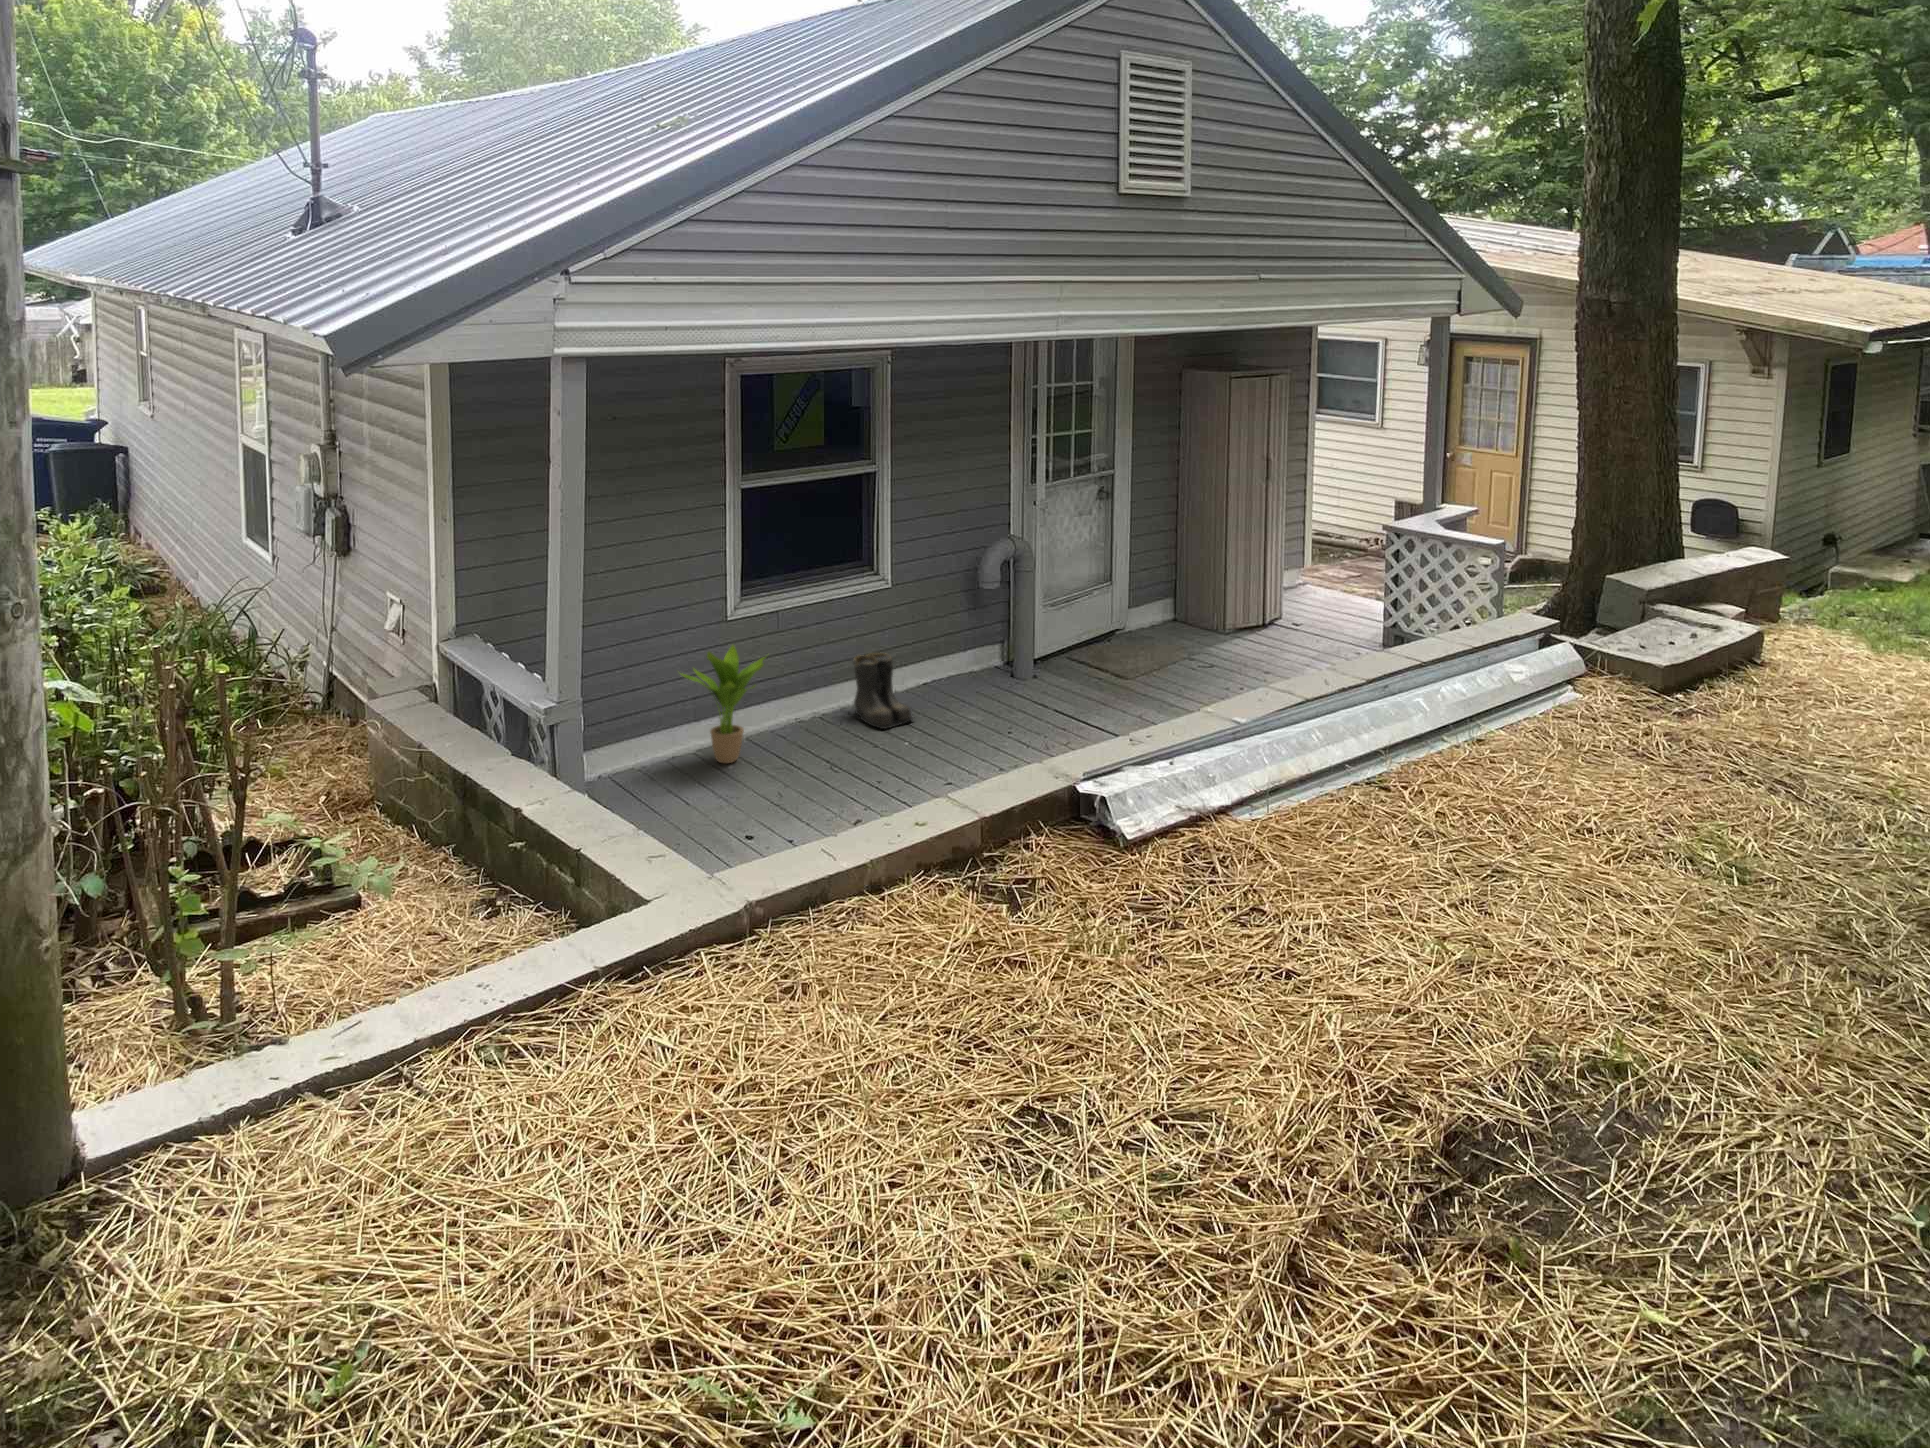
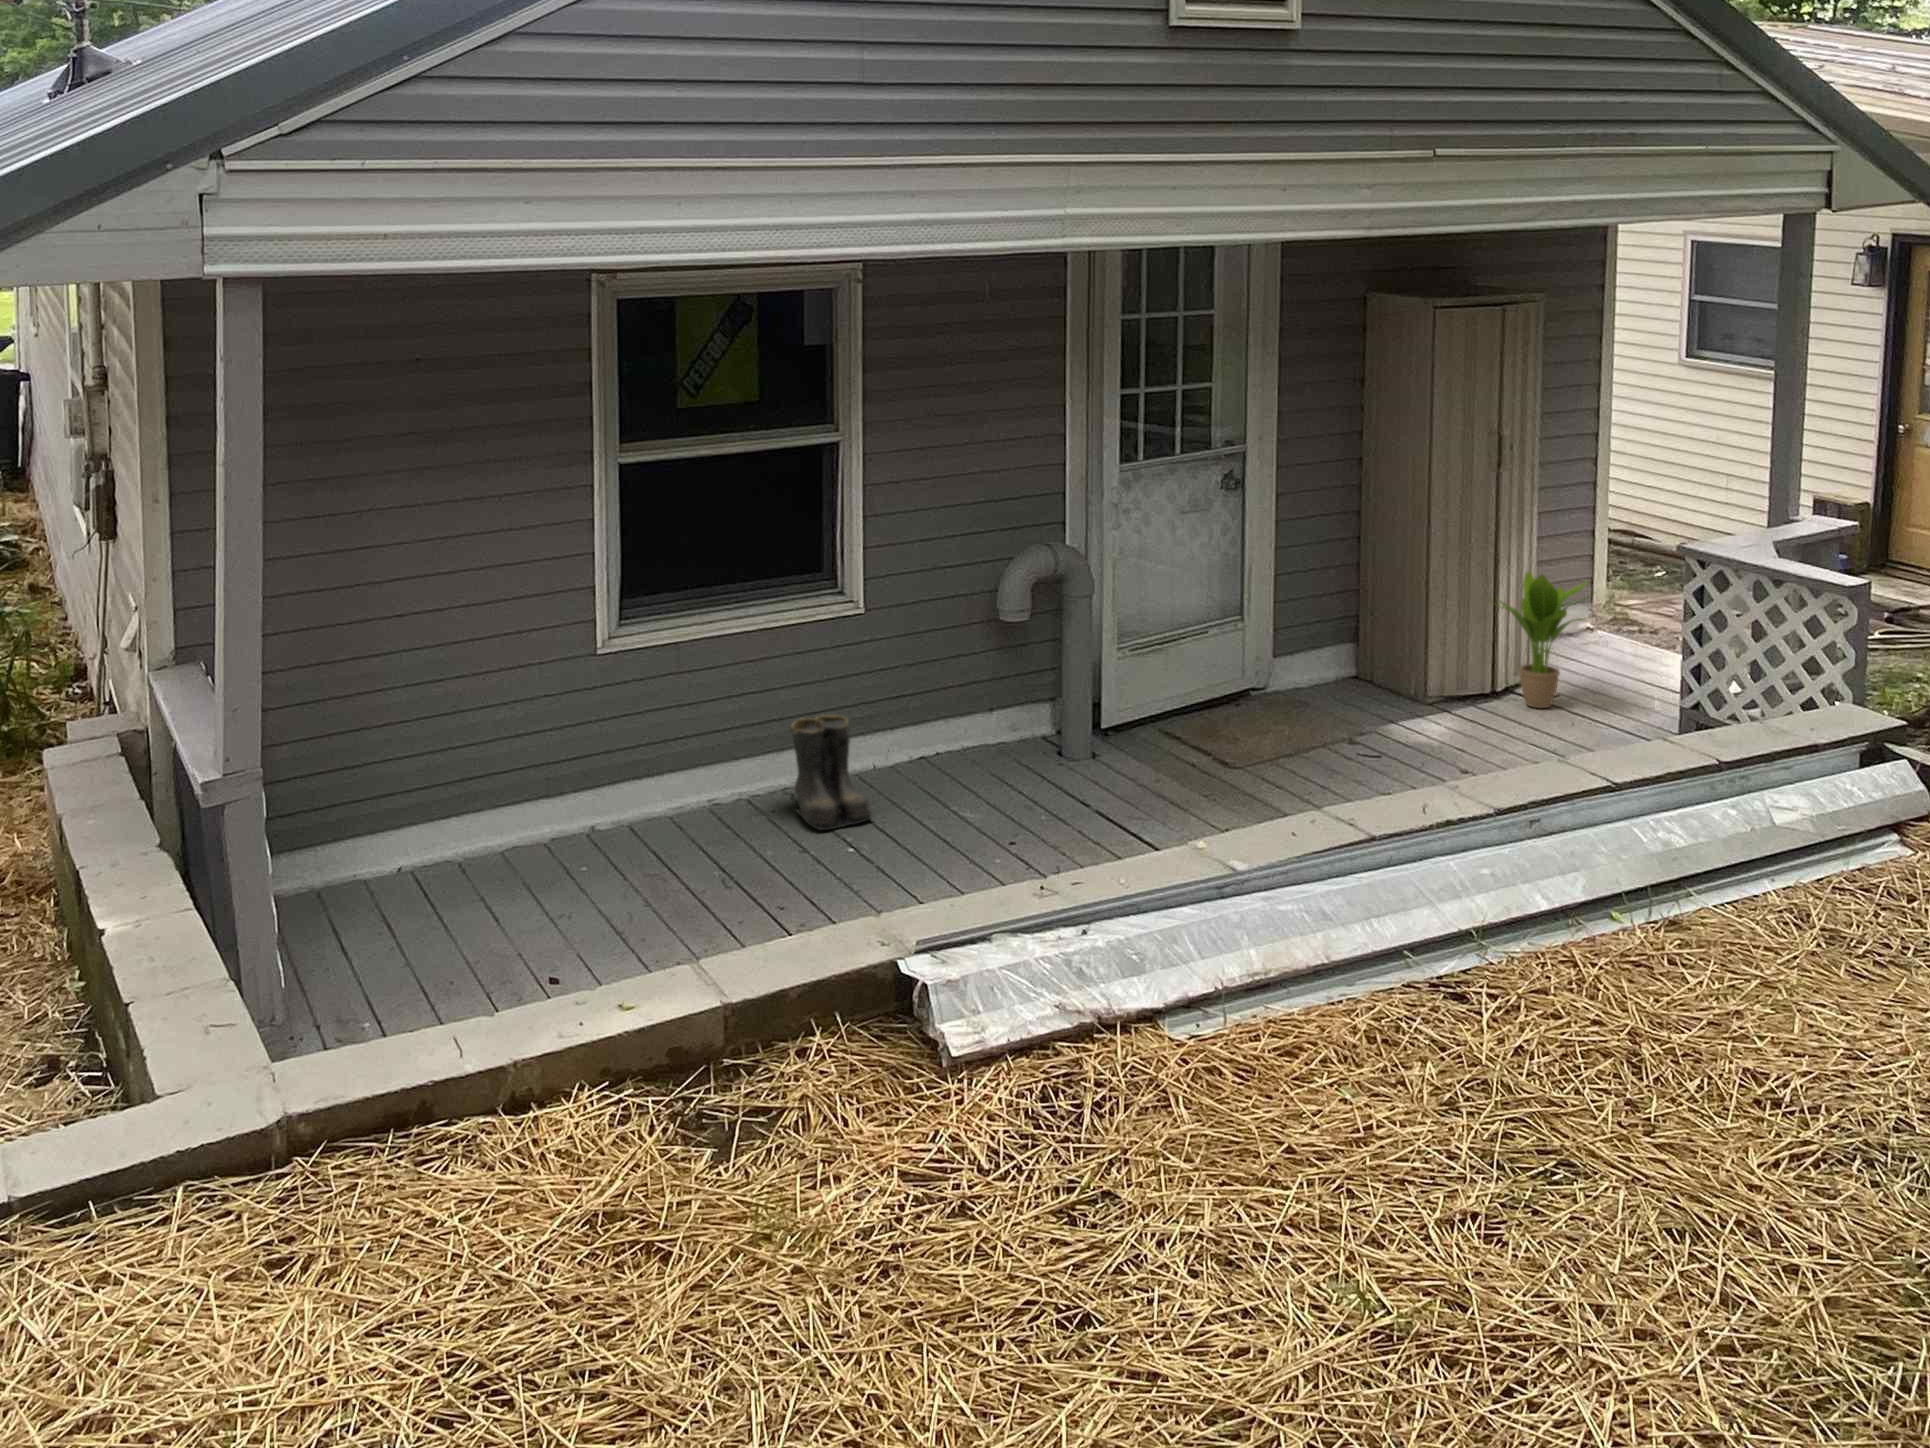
potted plant: present [681,645,764,763] -> present [1501,572,1587,708]

